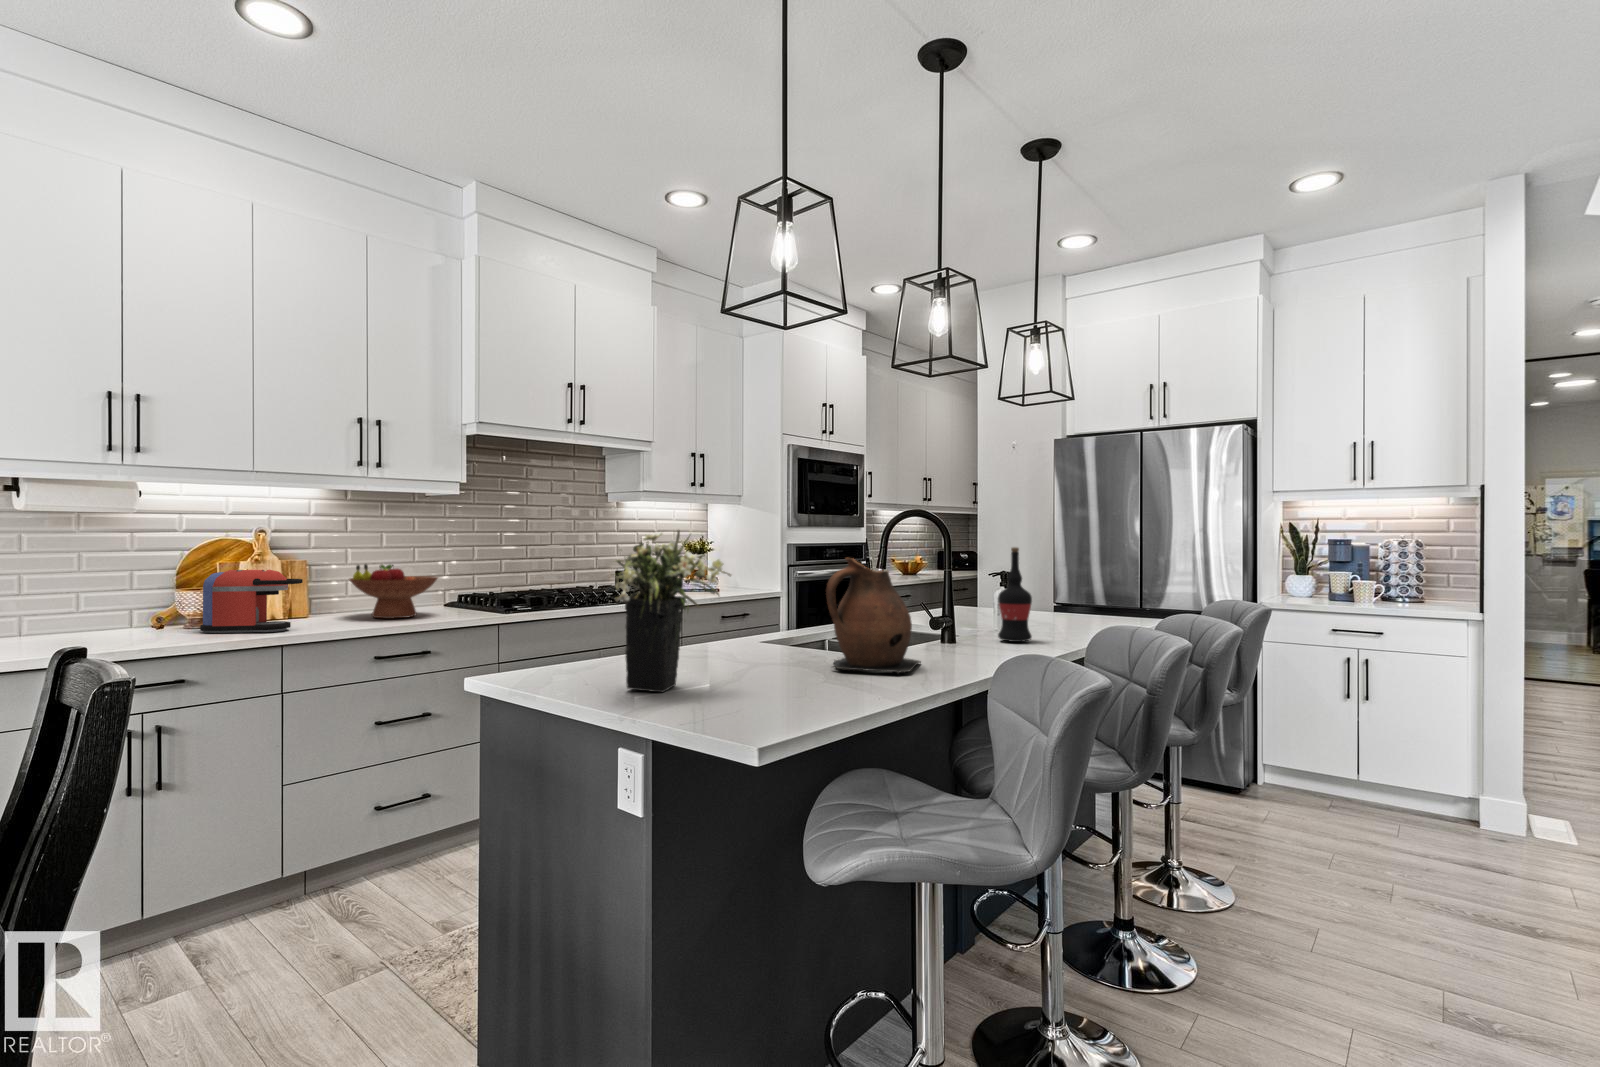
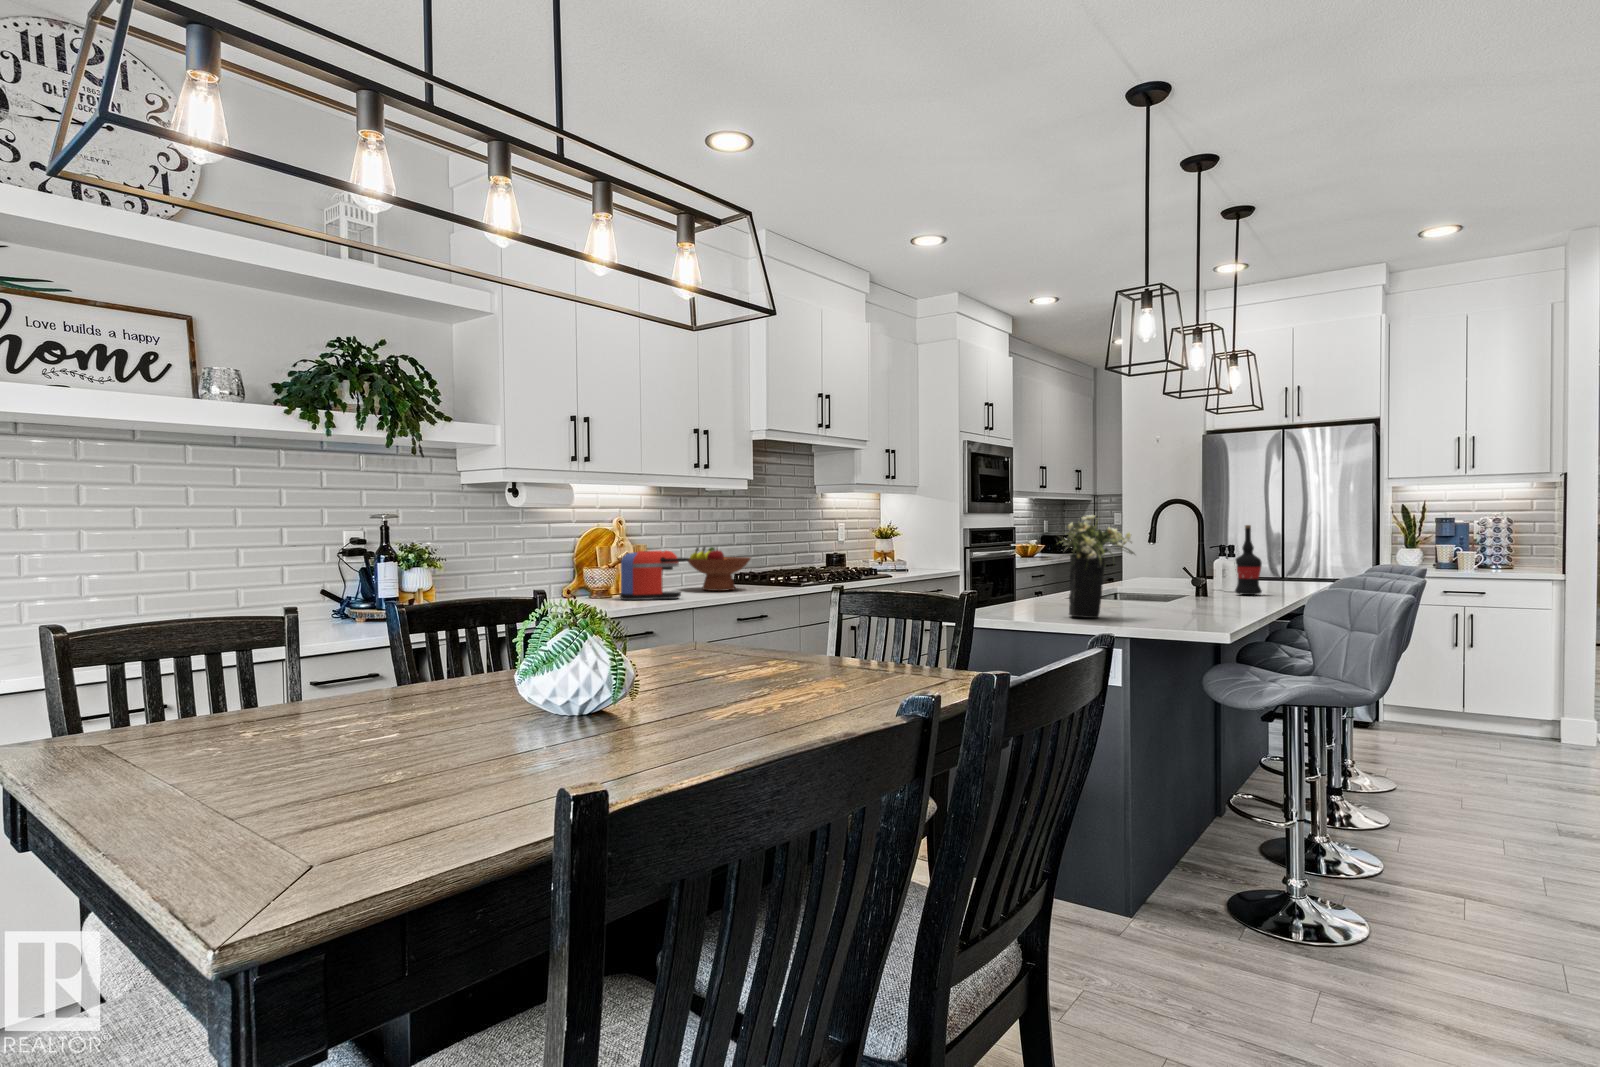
ceramic pitcher: present [826,558,921,674] -> none [1157,532,1228,610]

